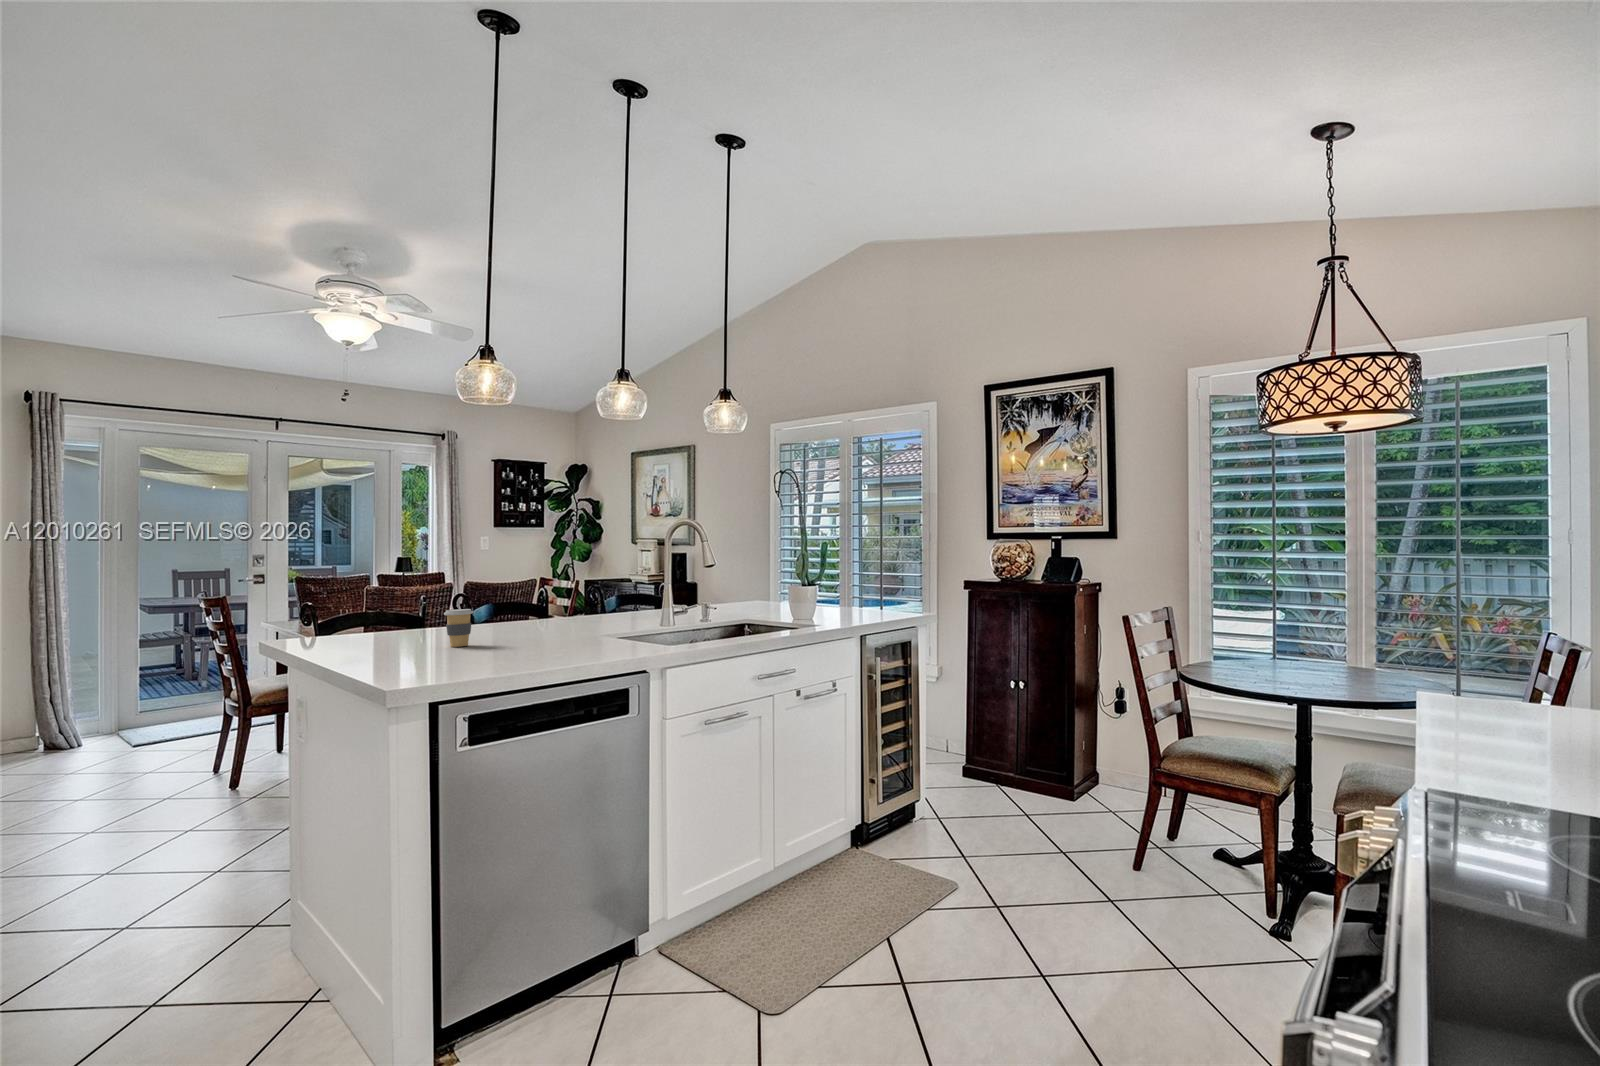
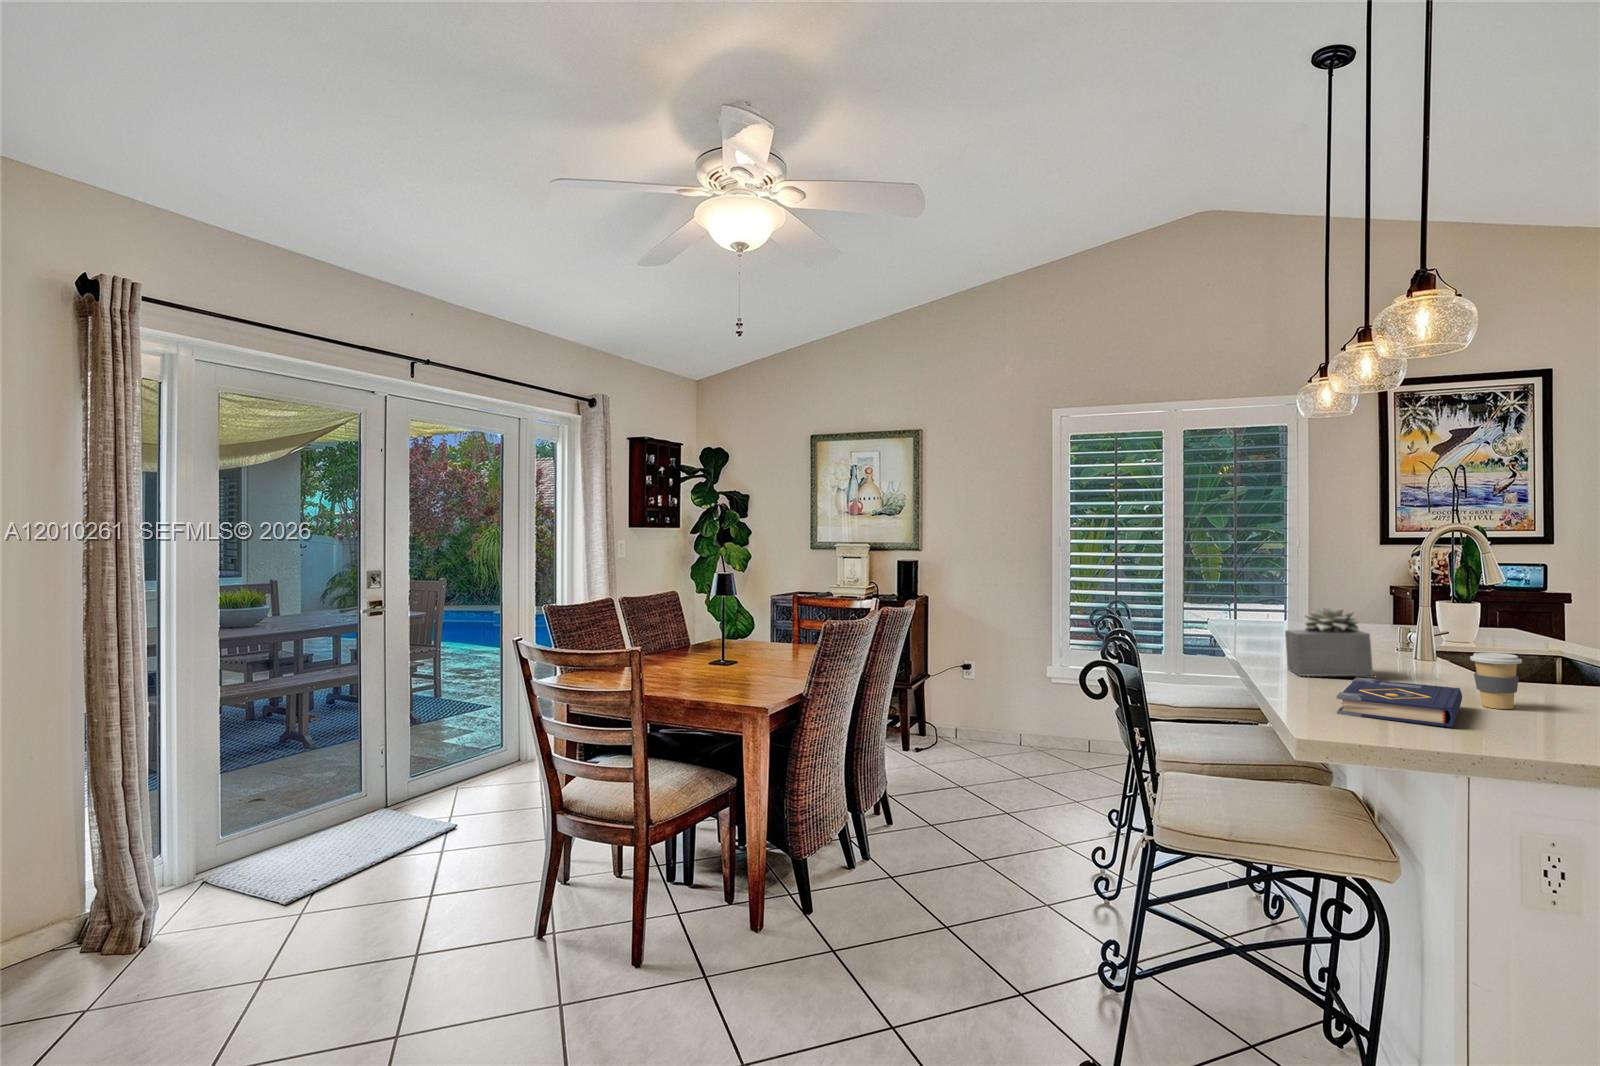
succulent plant: none [489,580,545,631] -> present [1285,606,1373,676]
book: none [342,626,431,650] -> present [1337,678,1462,727]

